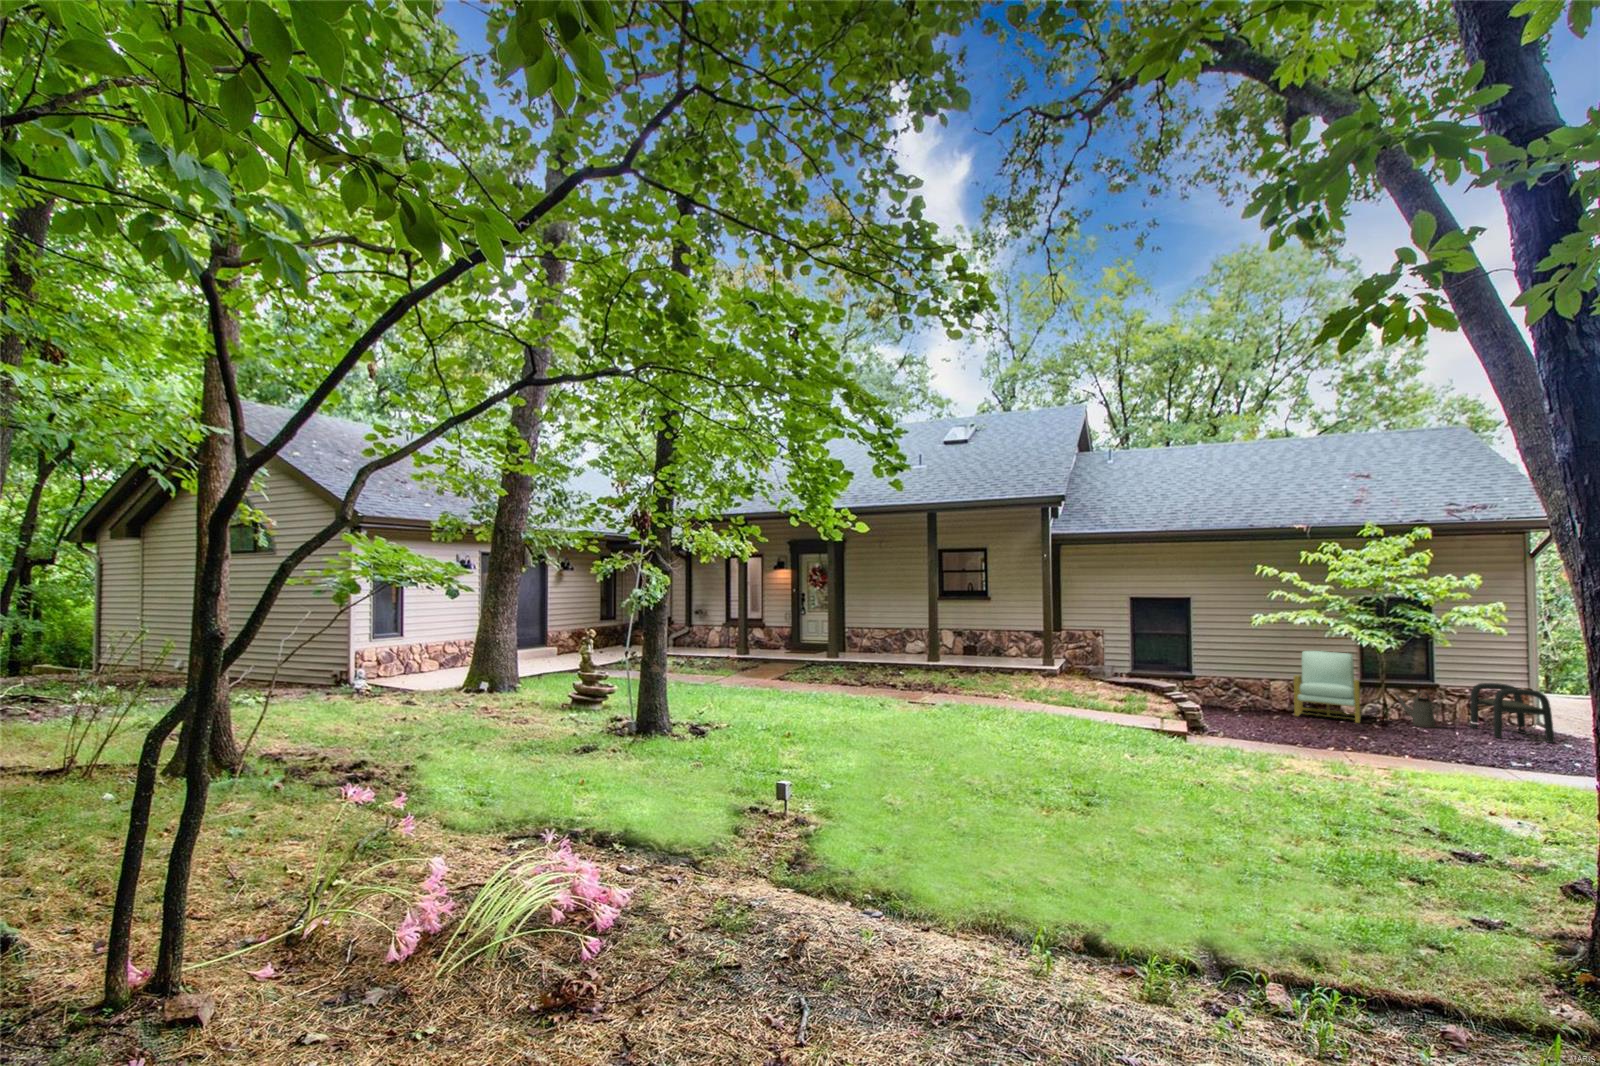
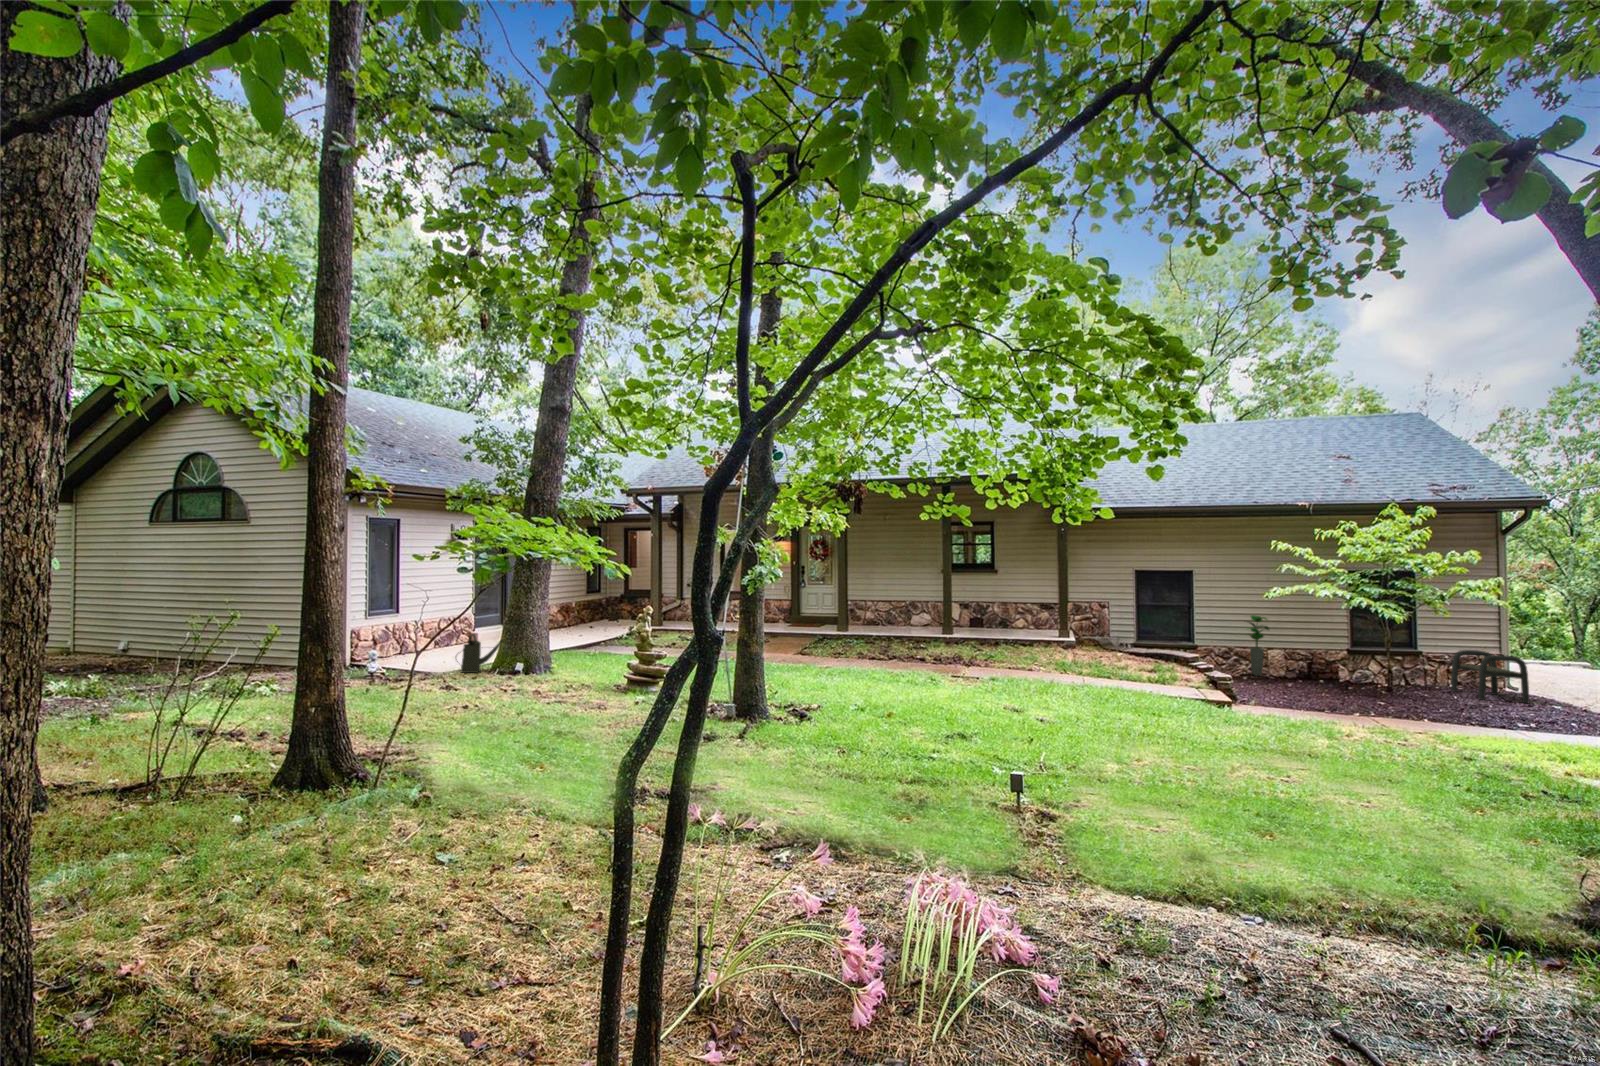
potted plant: none [1234,644,1265,709] -> present [1249,615,1269,676]
chair: present [1293,651,1361,723] -> none [1297,622,1360,688]
watering can: present [1395,692,1438,728] -> present [456,634,503,673]

